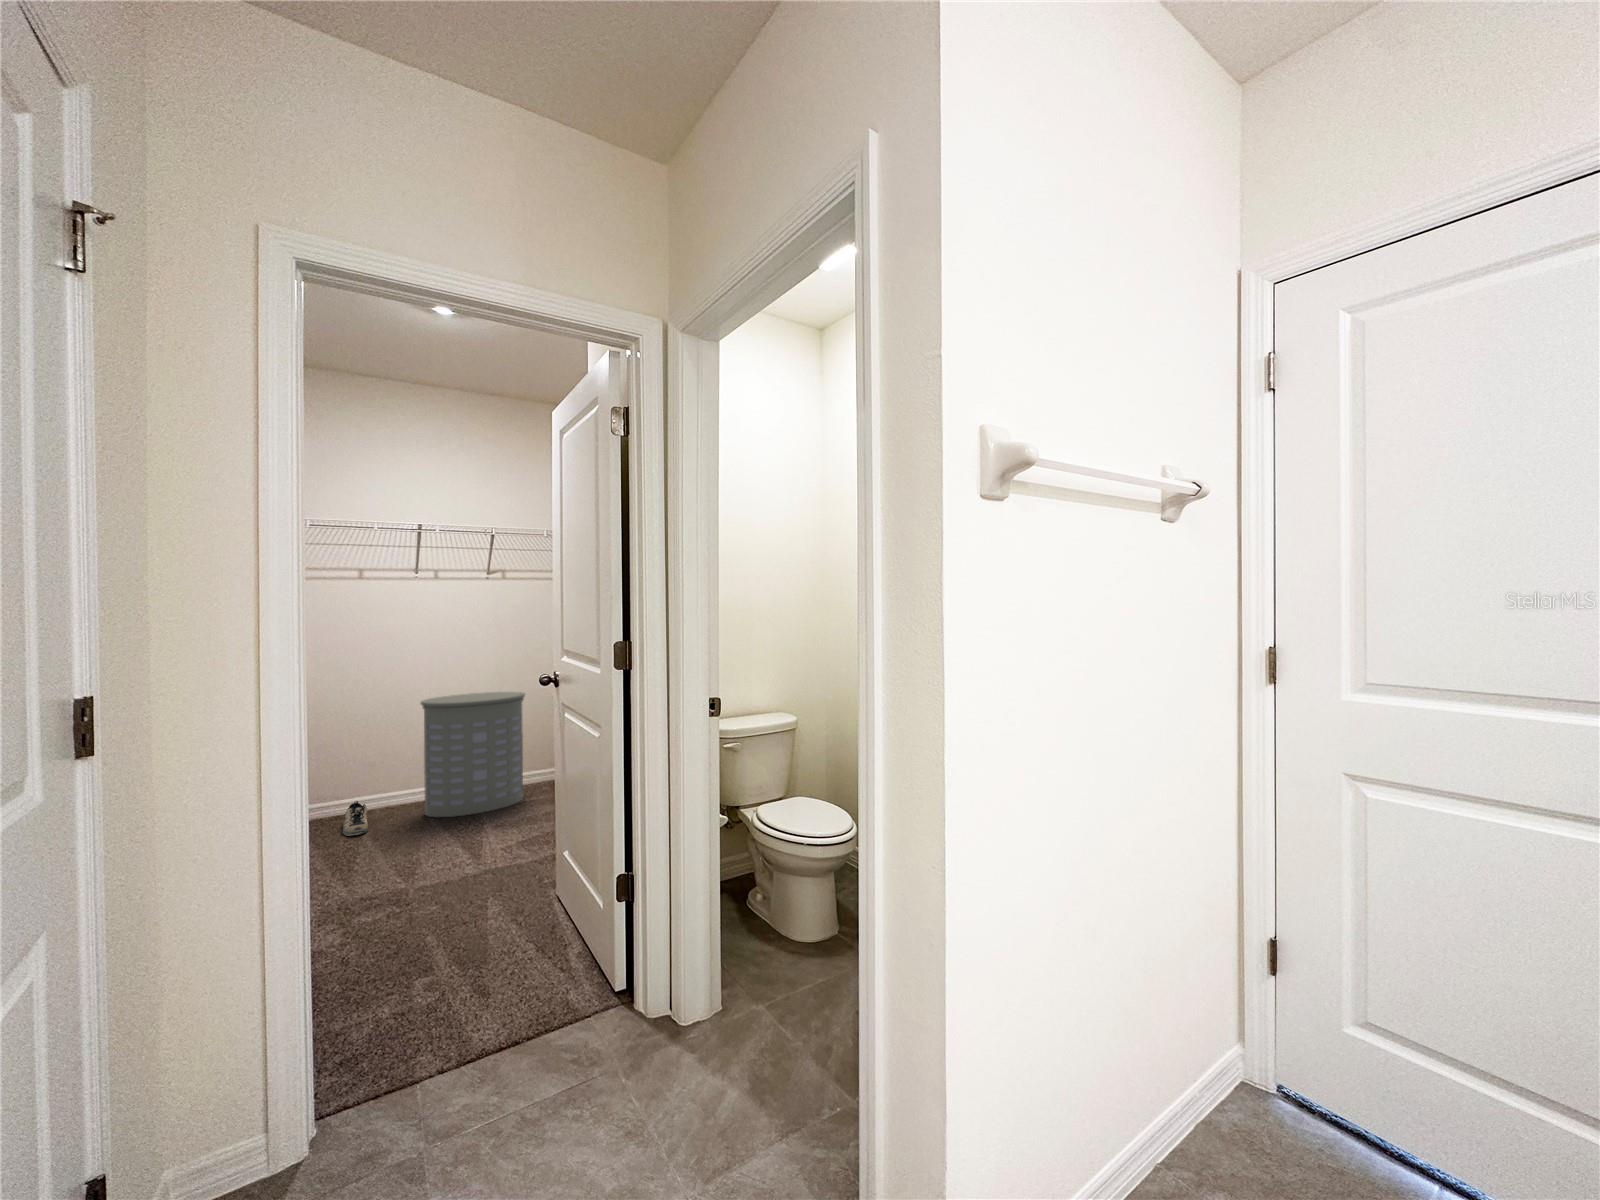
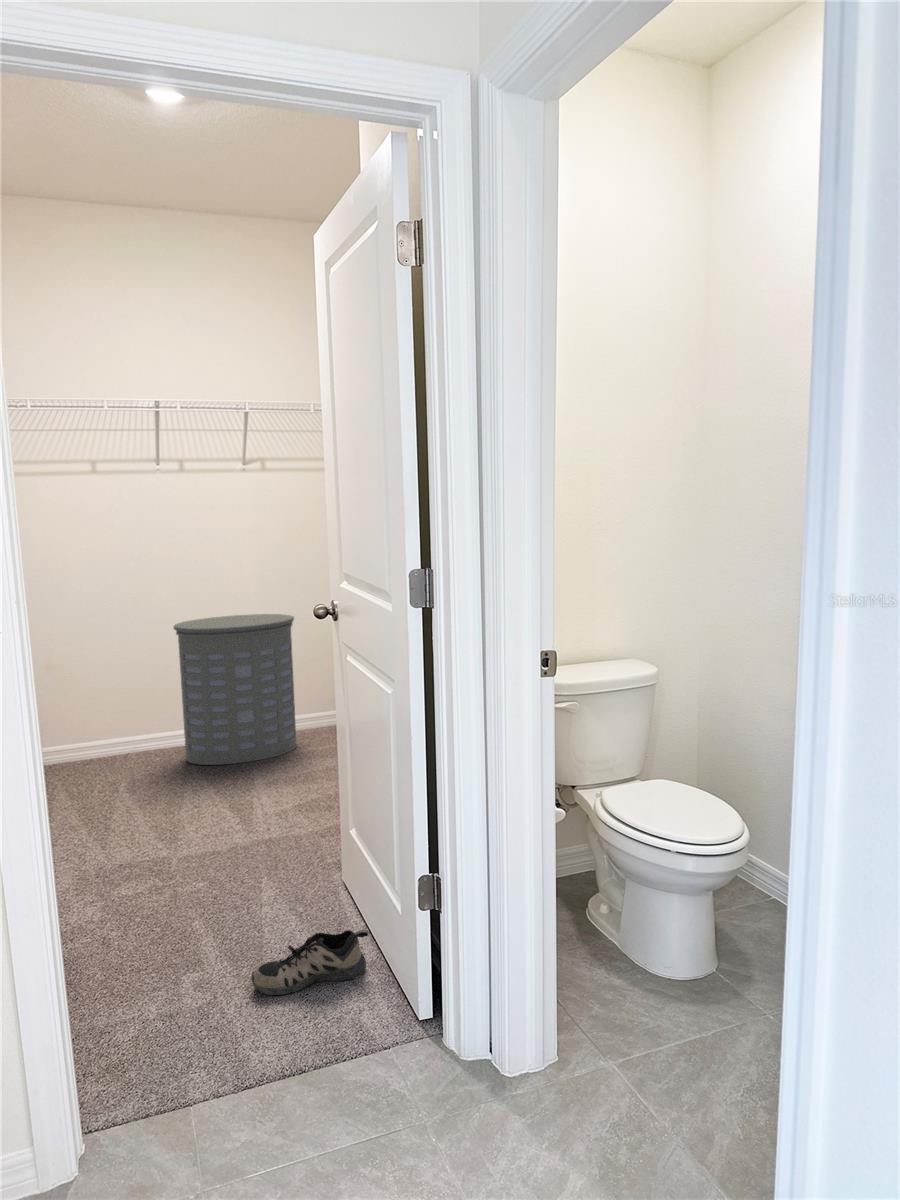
shoe: present [343,801,368,836] -> present [251,930,368,995]

